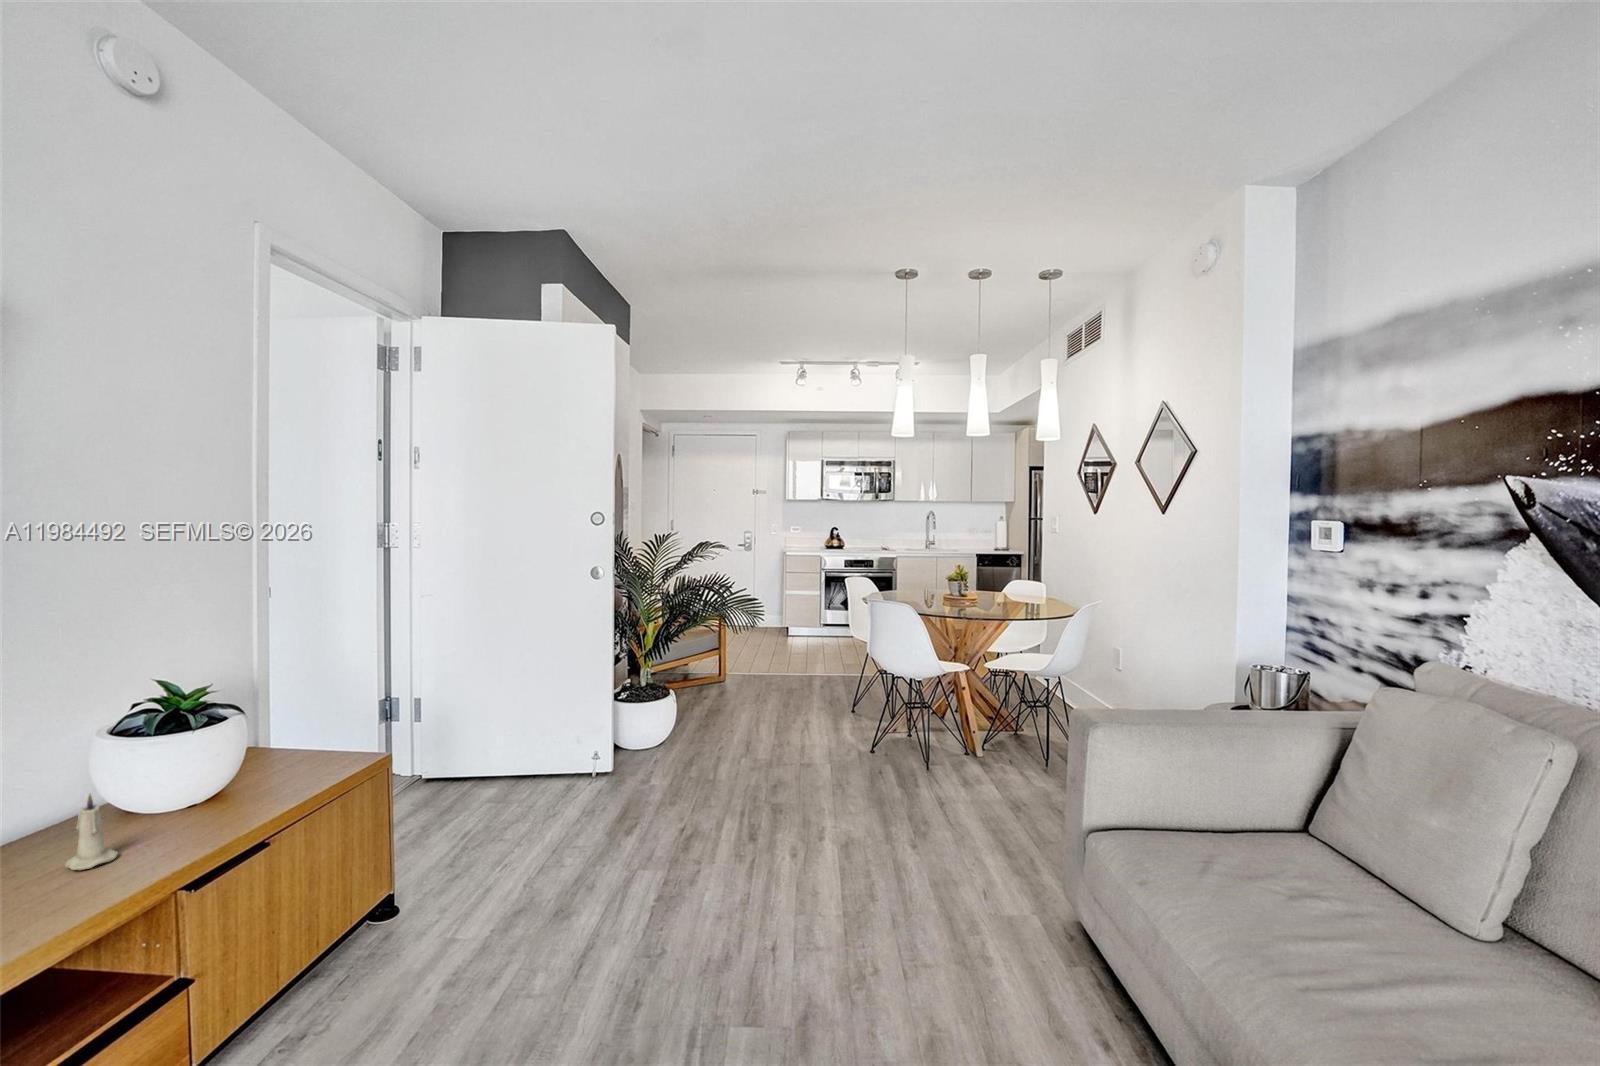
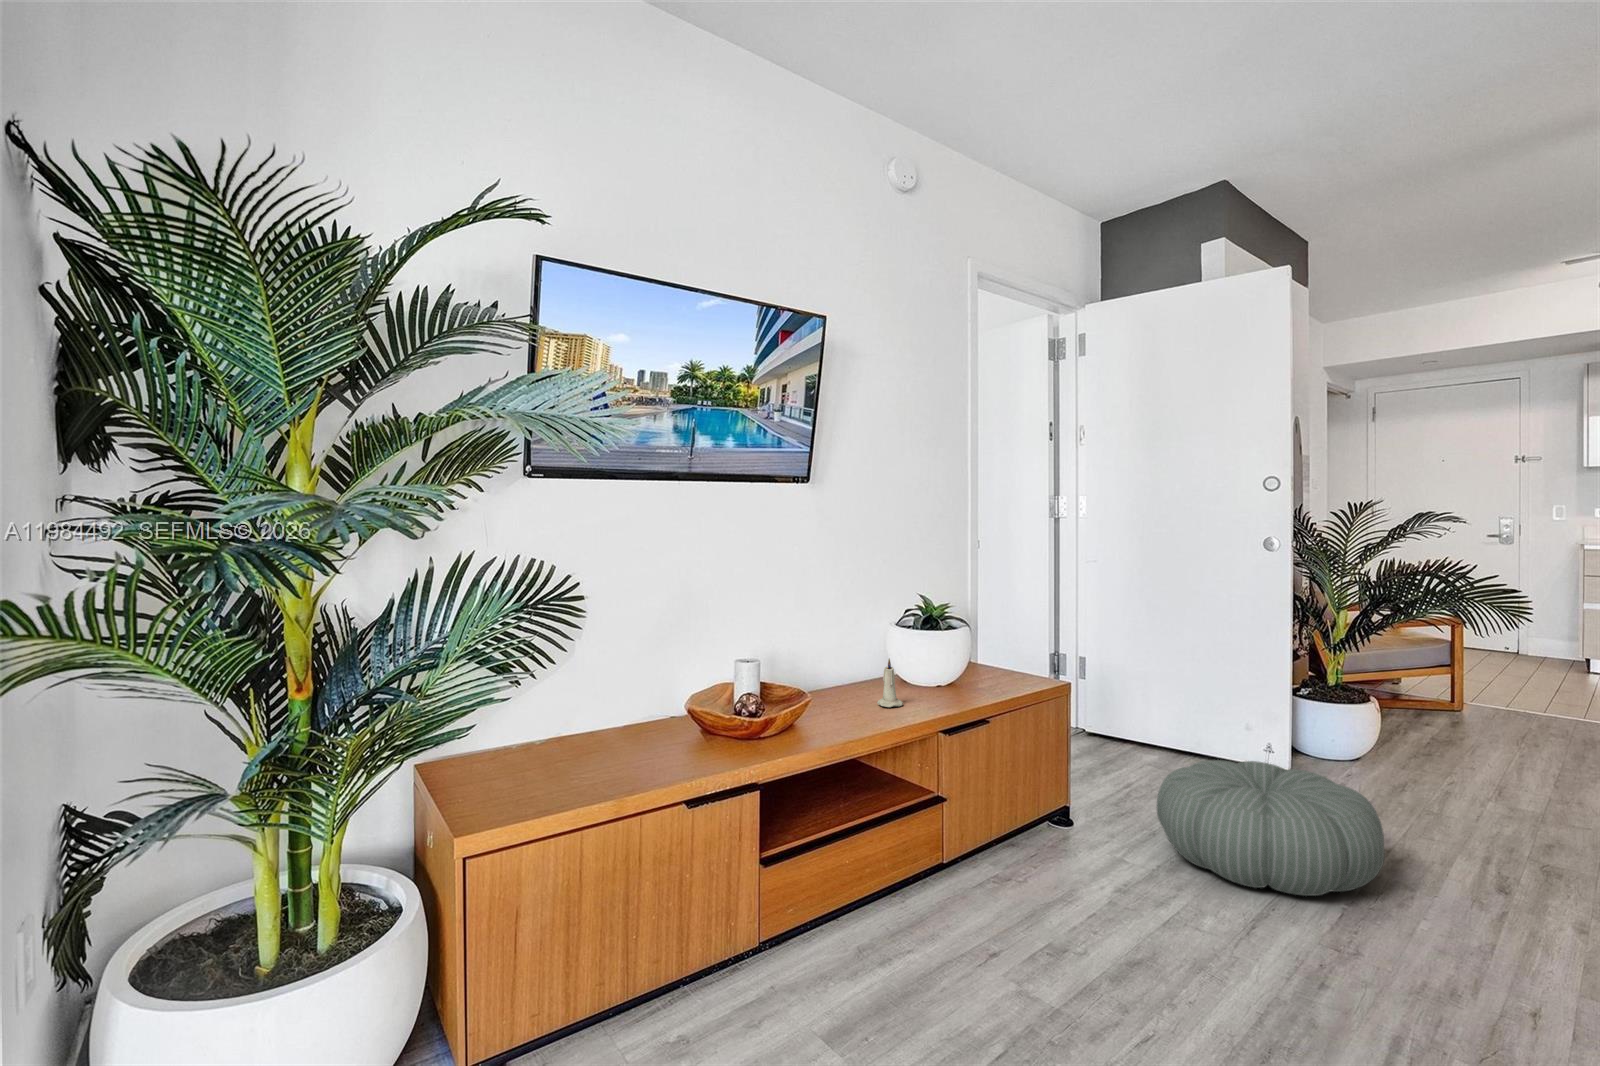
pouf: none [489,789,681,929] -> present [1157,760,1384,896]

